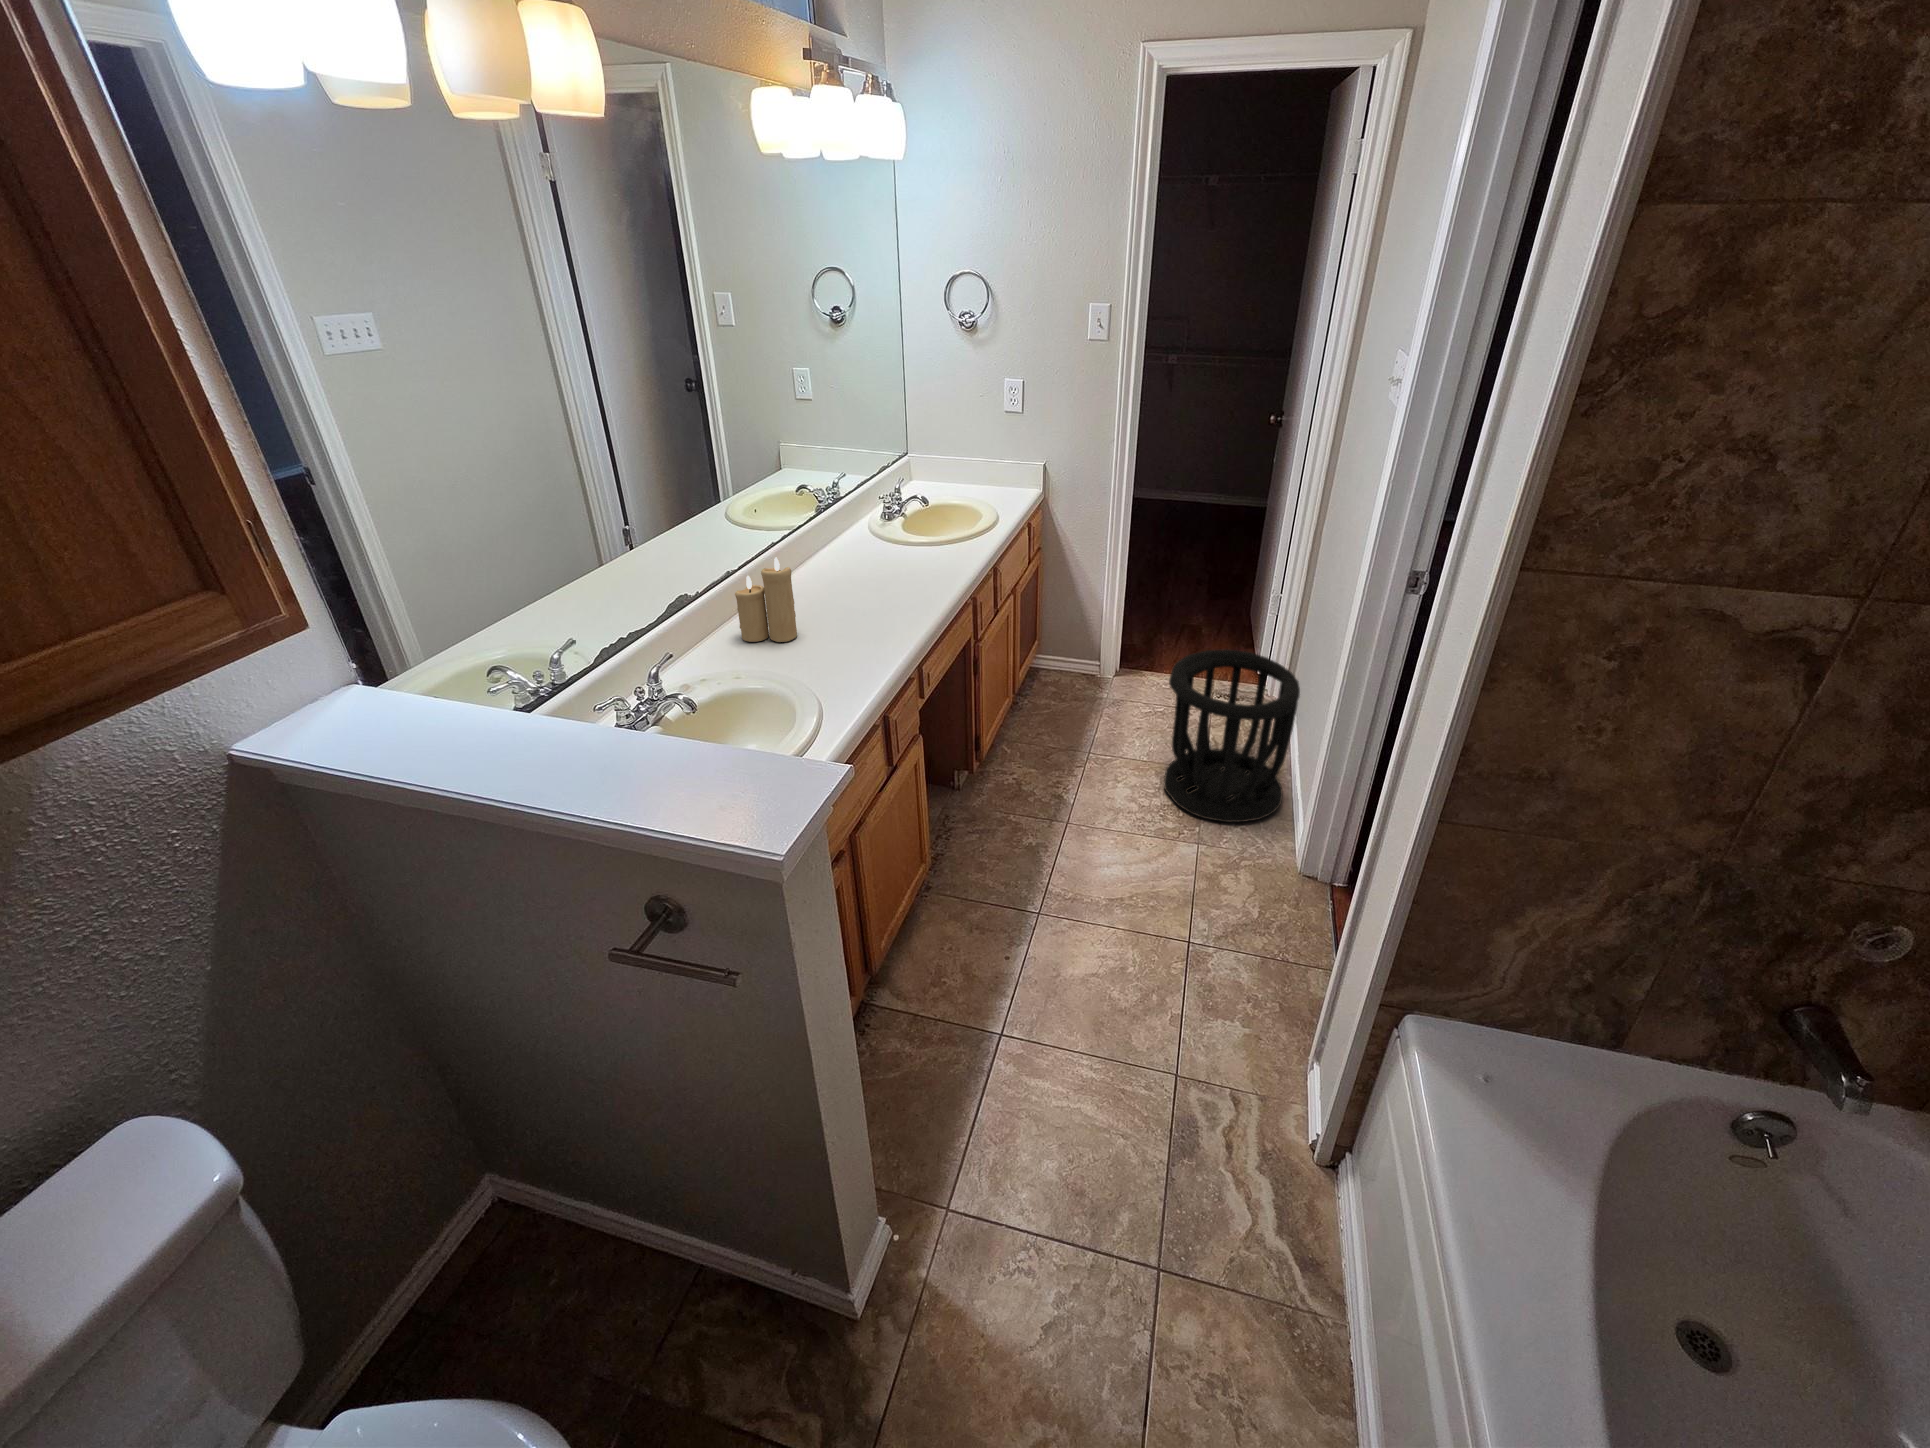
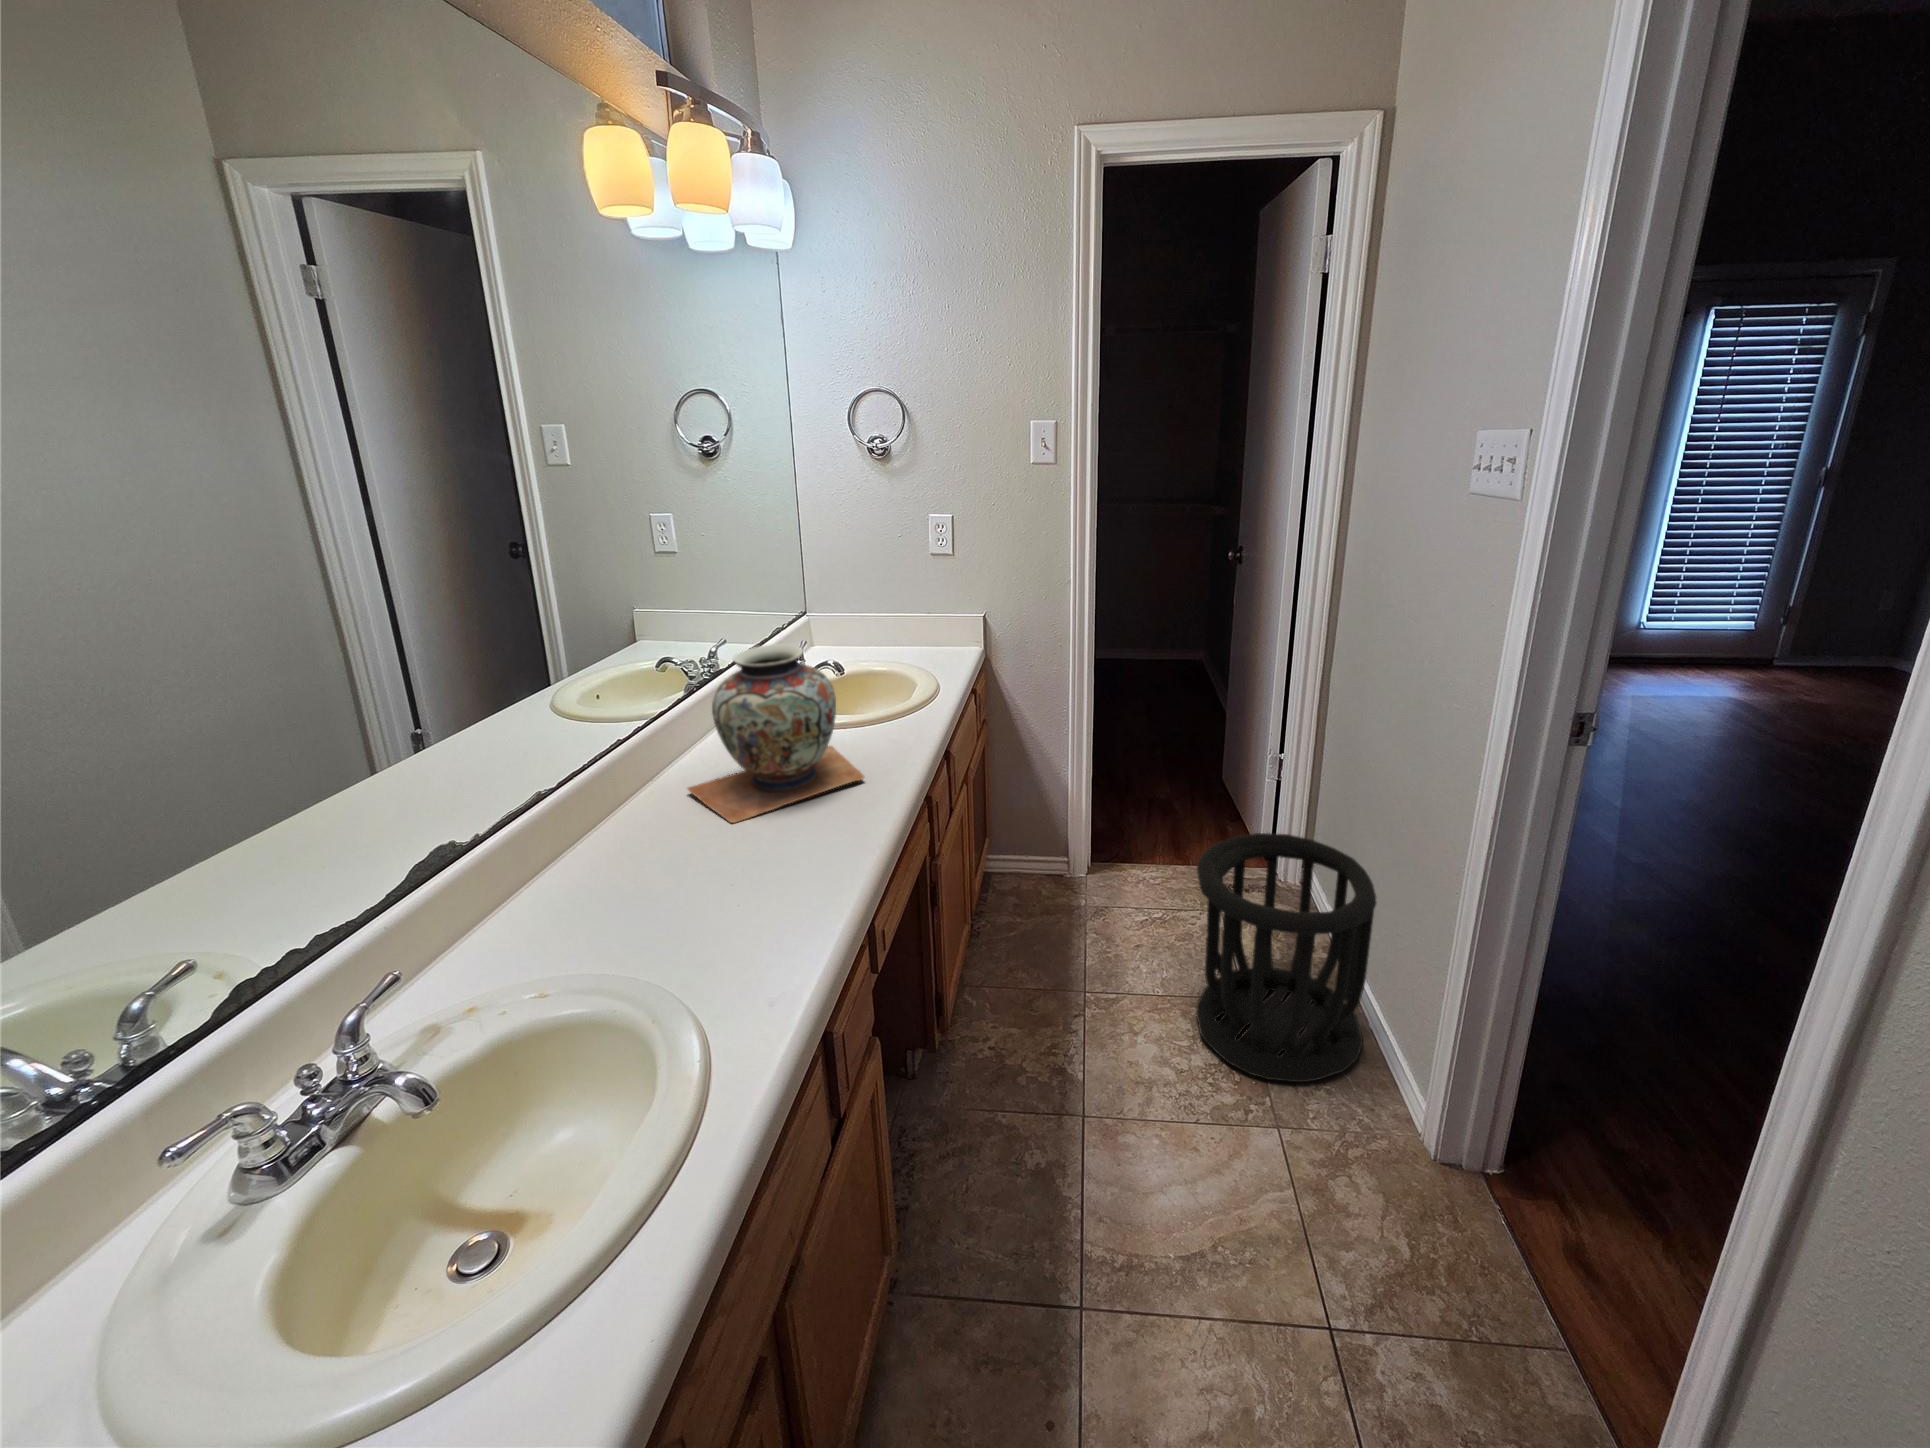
decorative vase: none [817,488,928,602] -> present [688,644,864,823]
candle: present [735,557,797,642] -> none [532,762,652,917]

